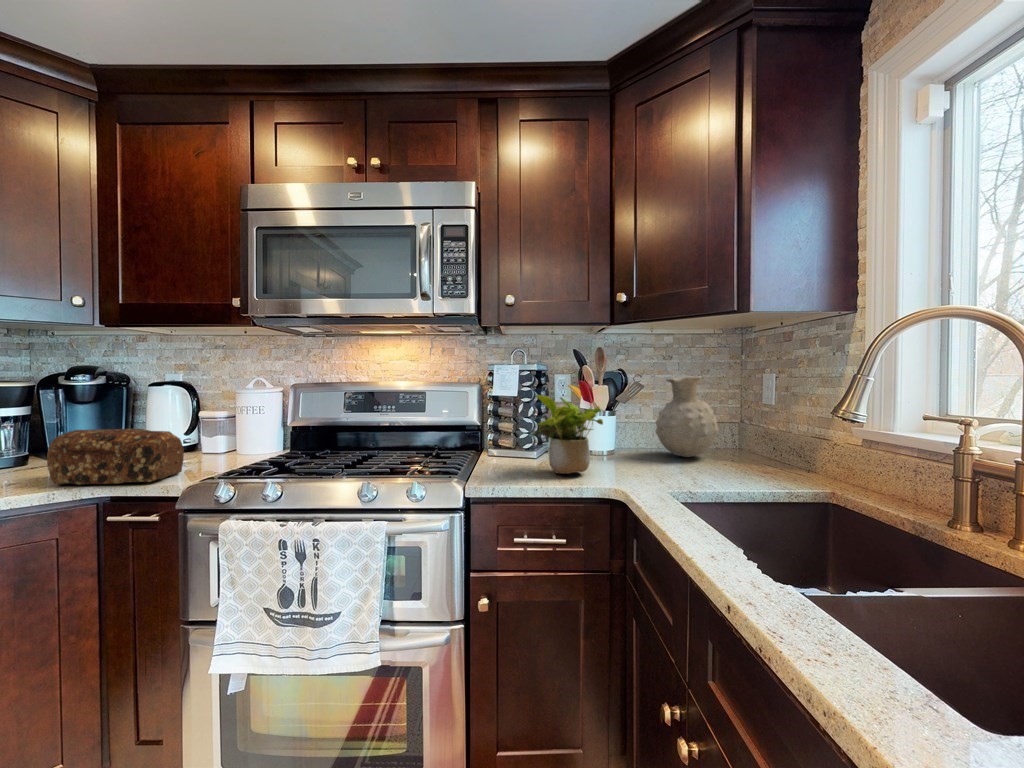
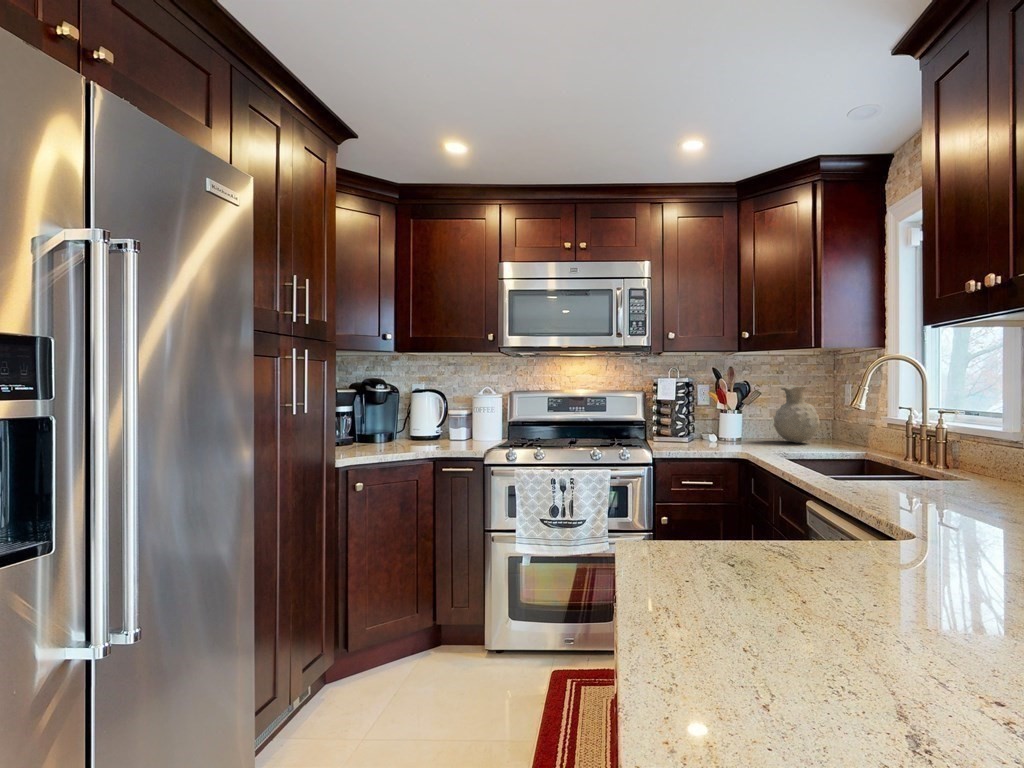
potted plant: present [532,395,603,474] -> none [690,397,739,448]
bread loaf: present [47,429,184,485] -> none [416,417,475,447]

